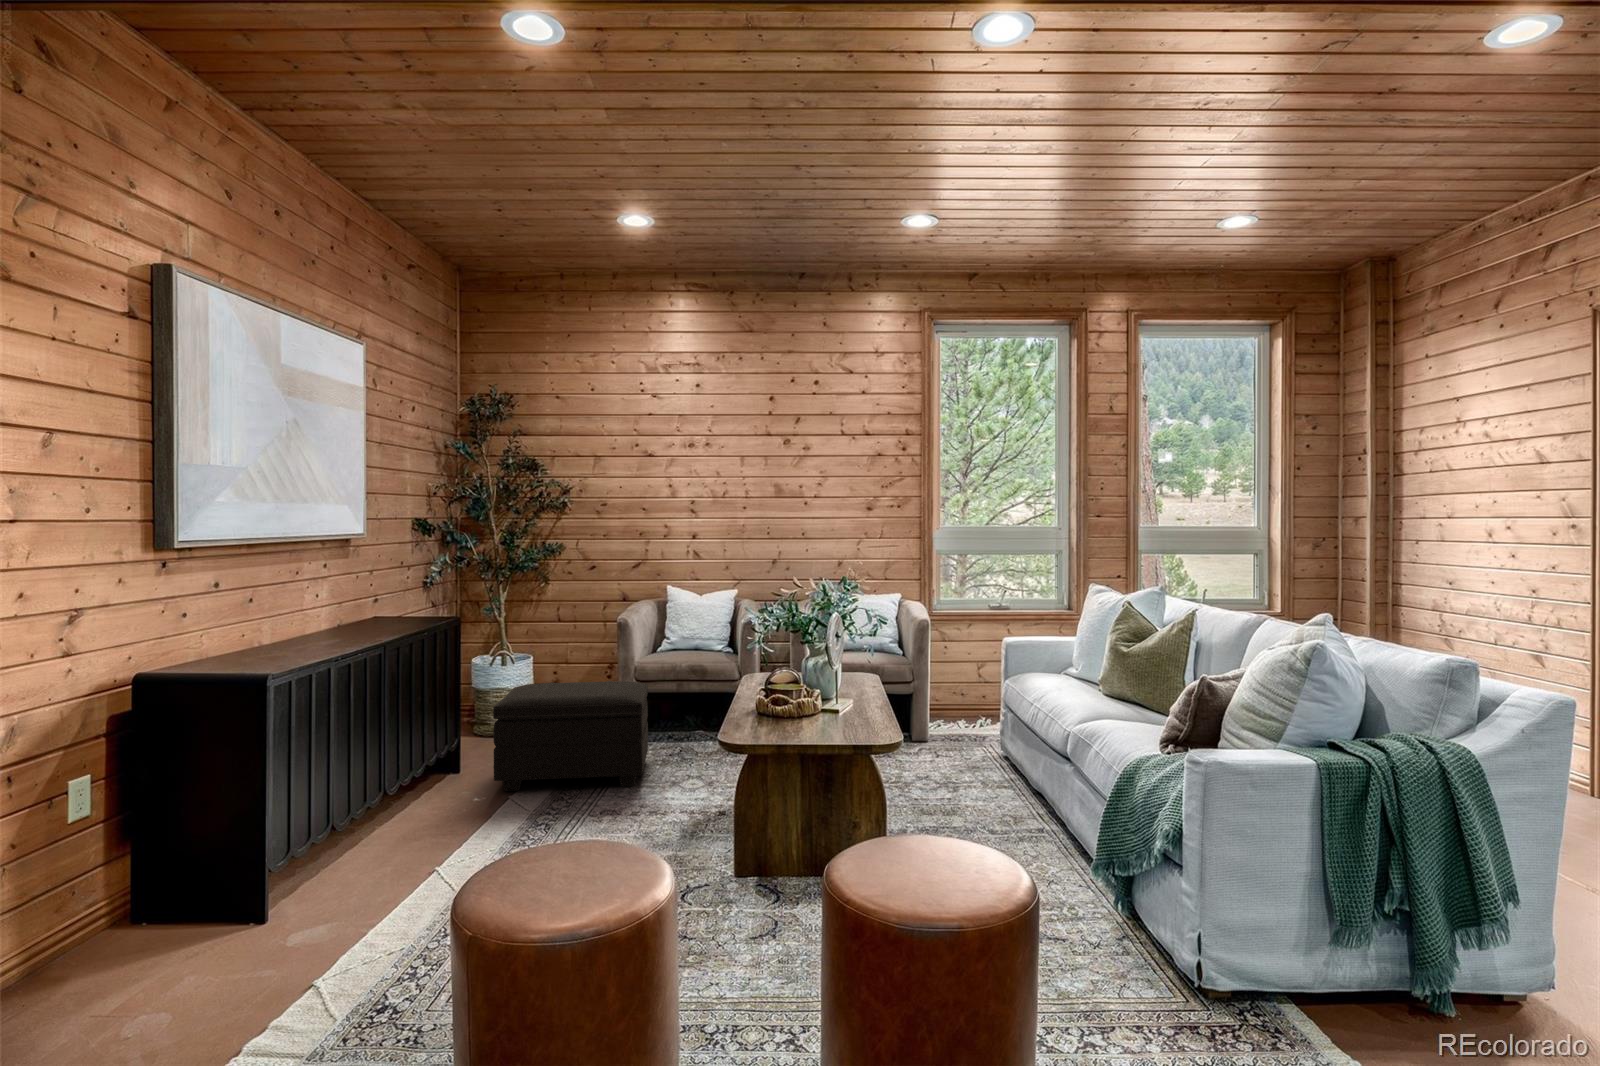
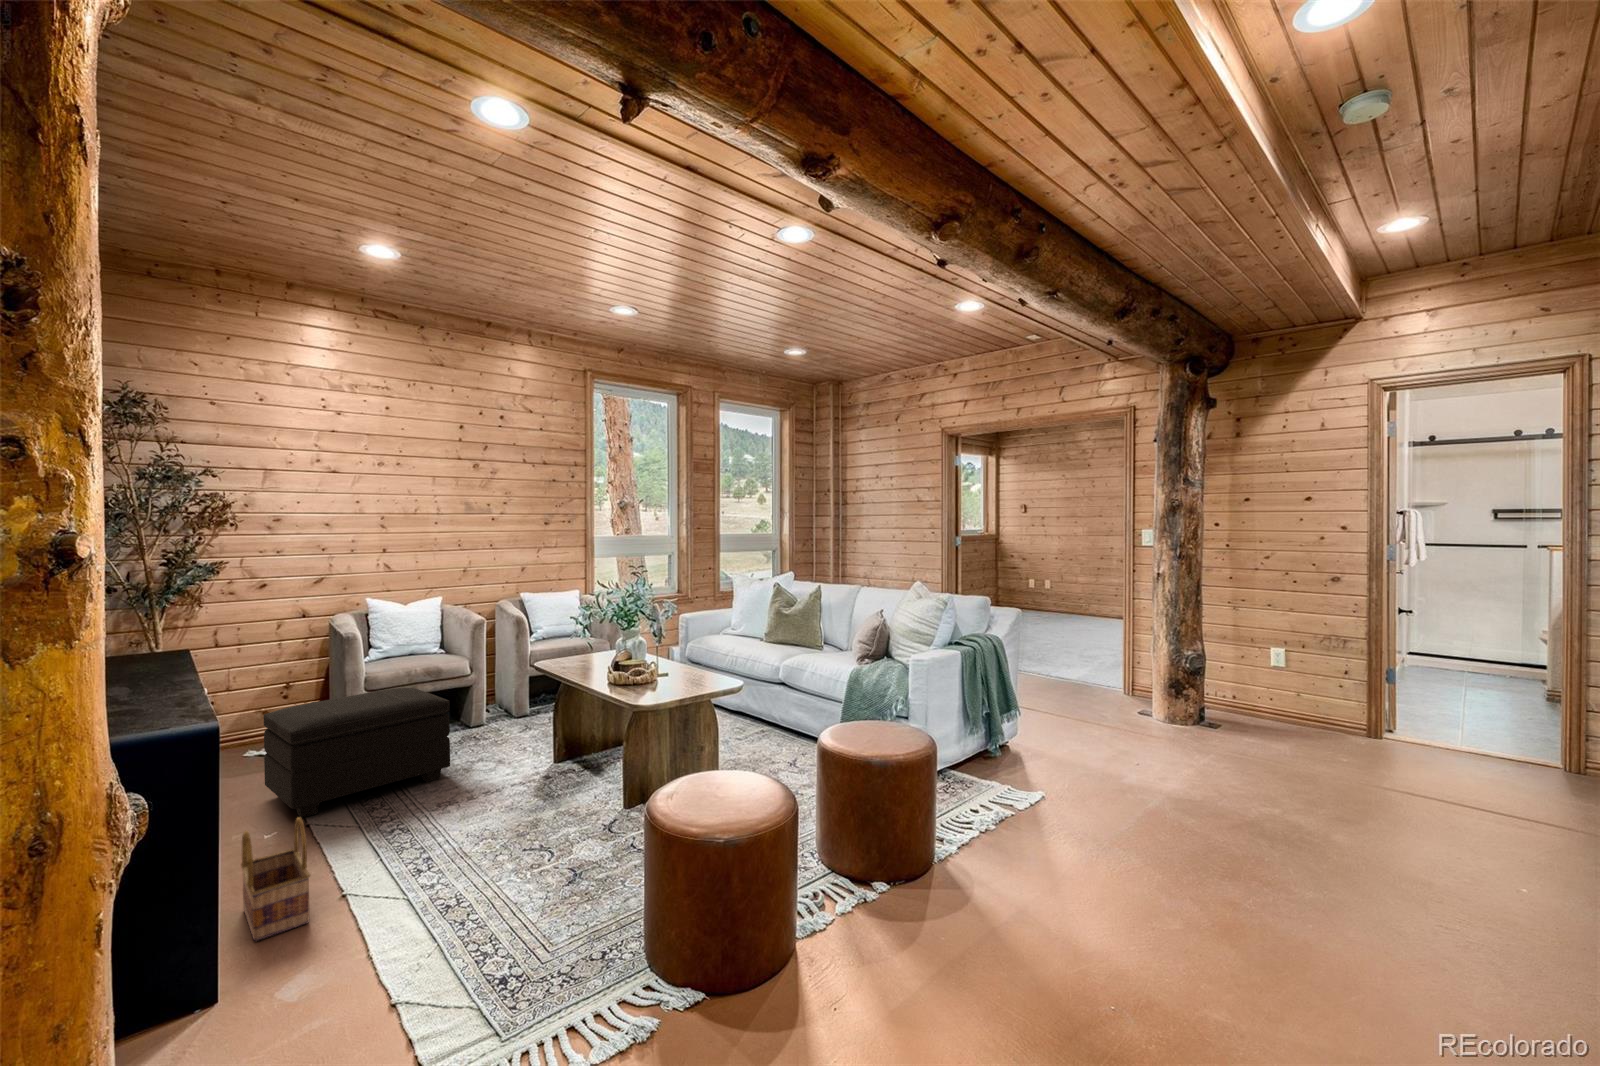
basket: none [330,784,408,887] -> present [241,817,310,941]

